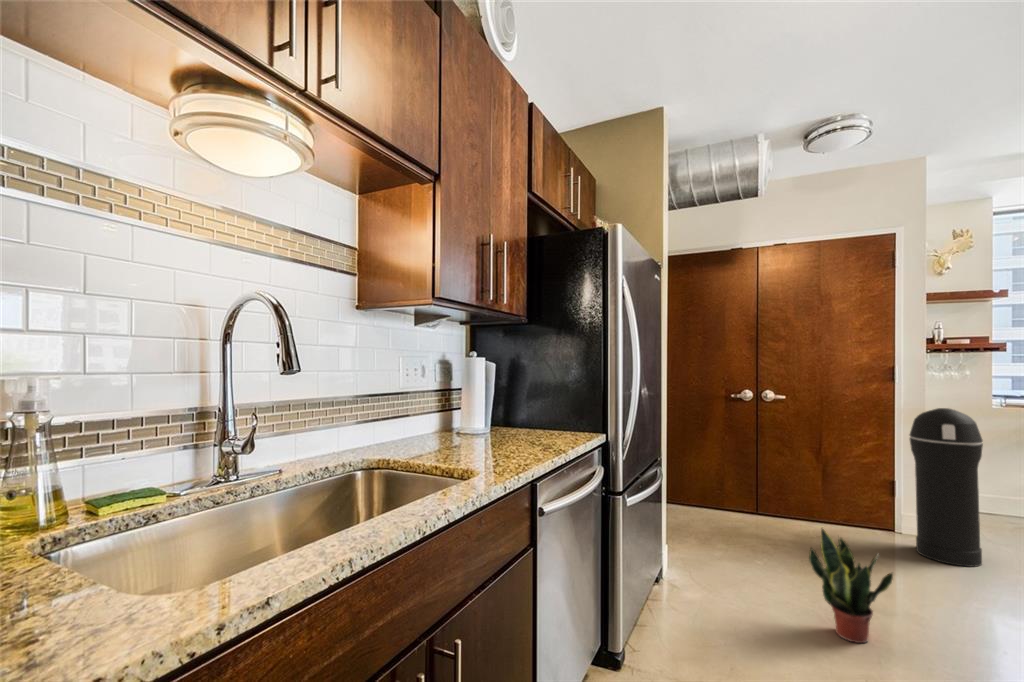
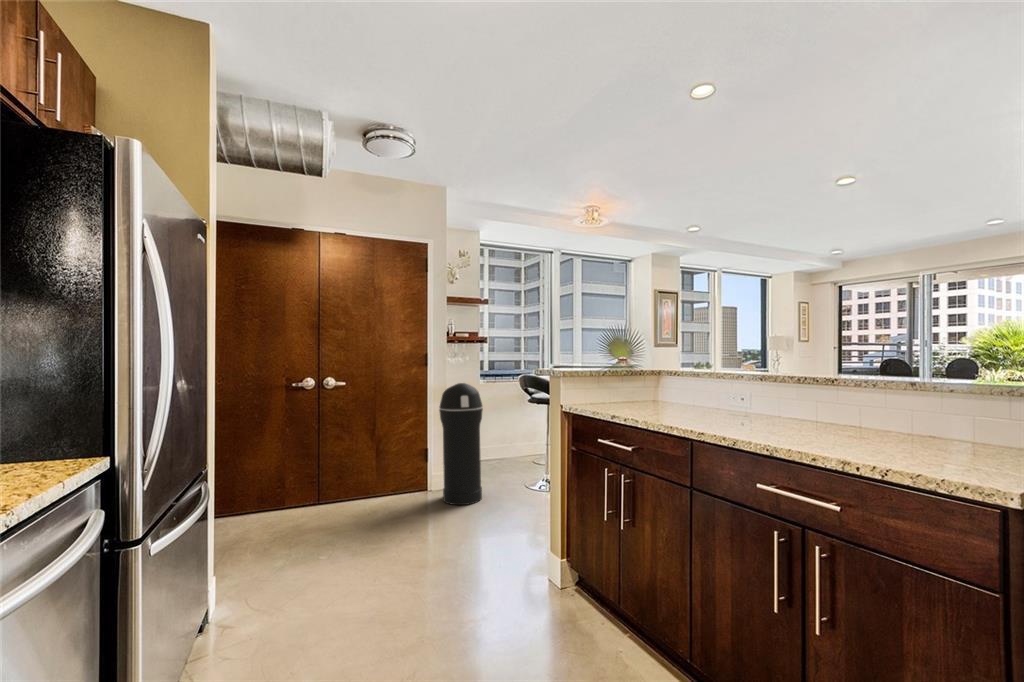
potted plant: present [809,528,893,643] -> none [376,506,442,607]

